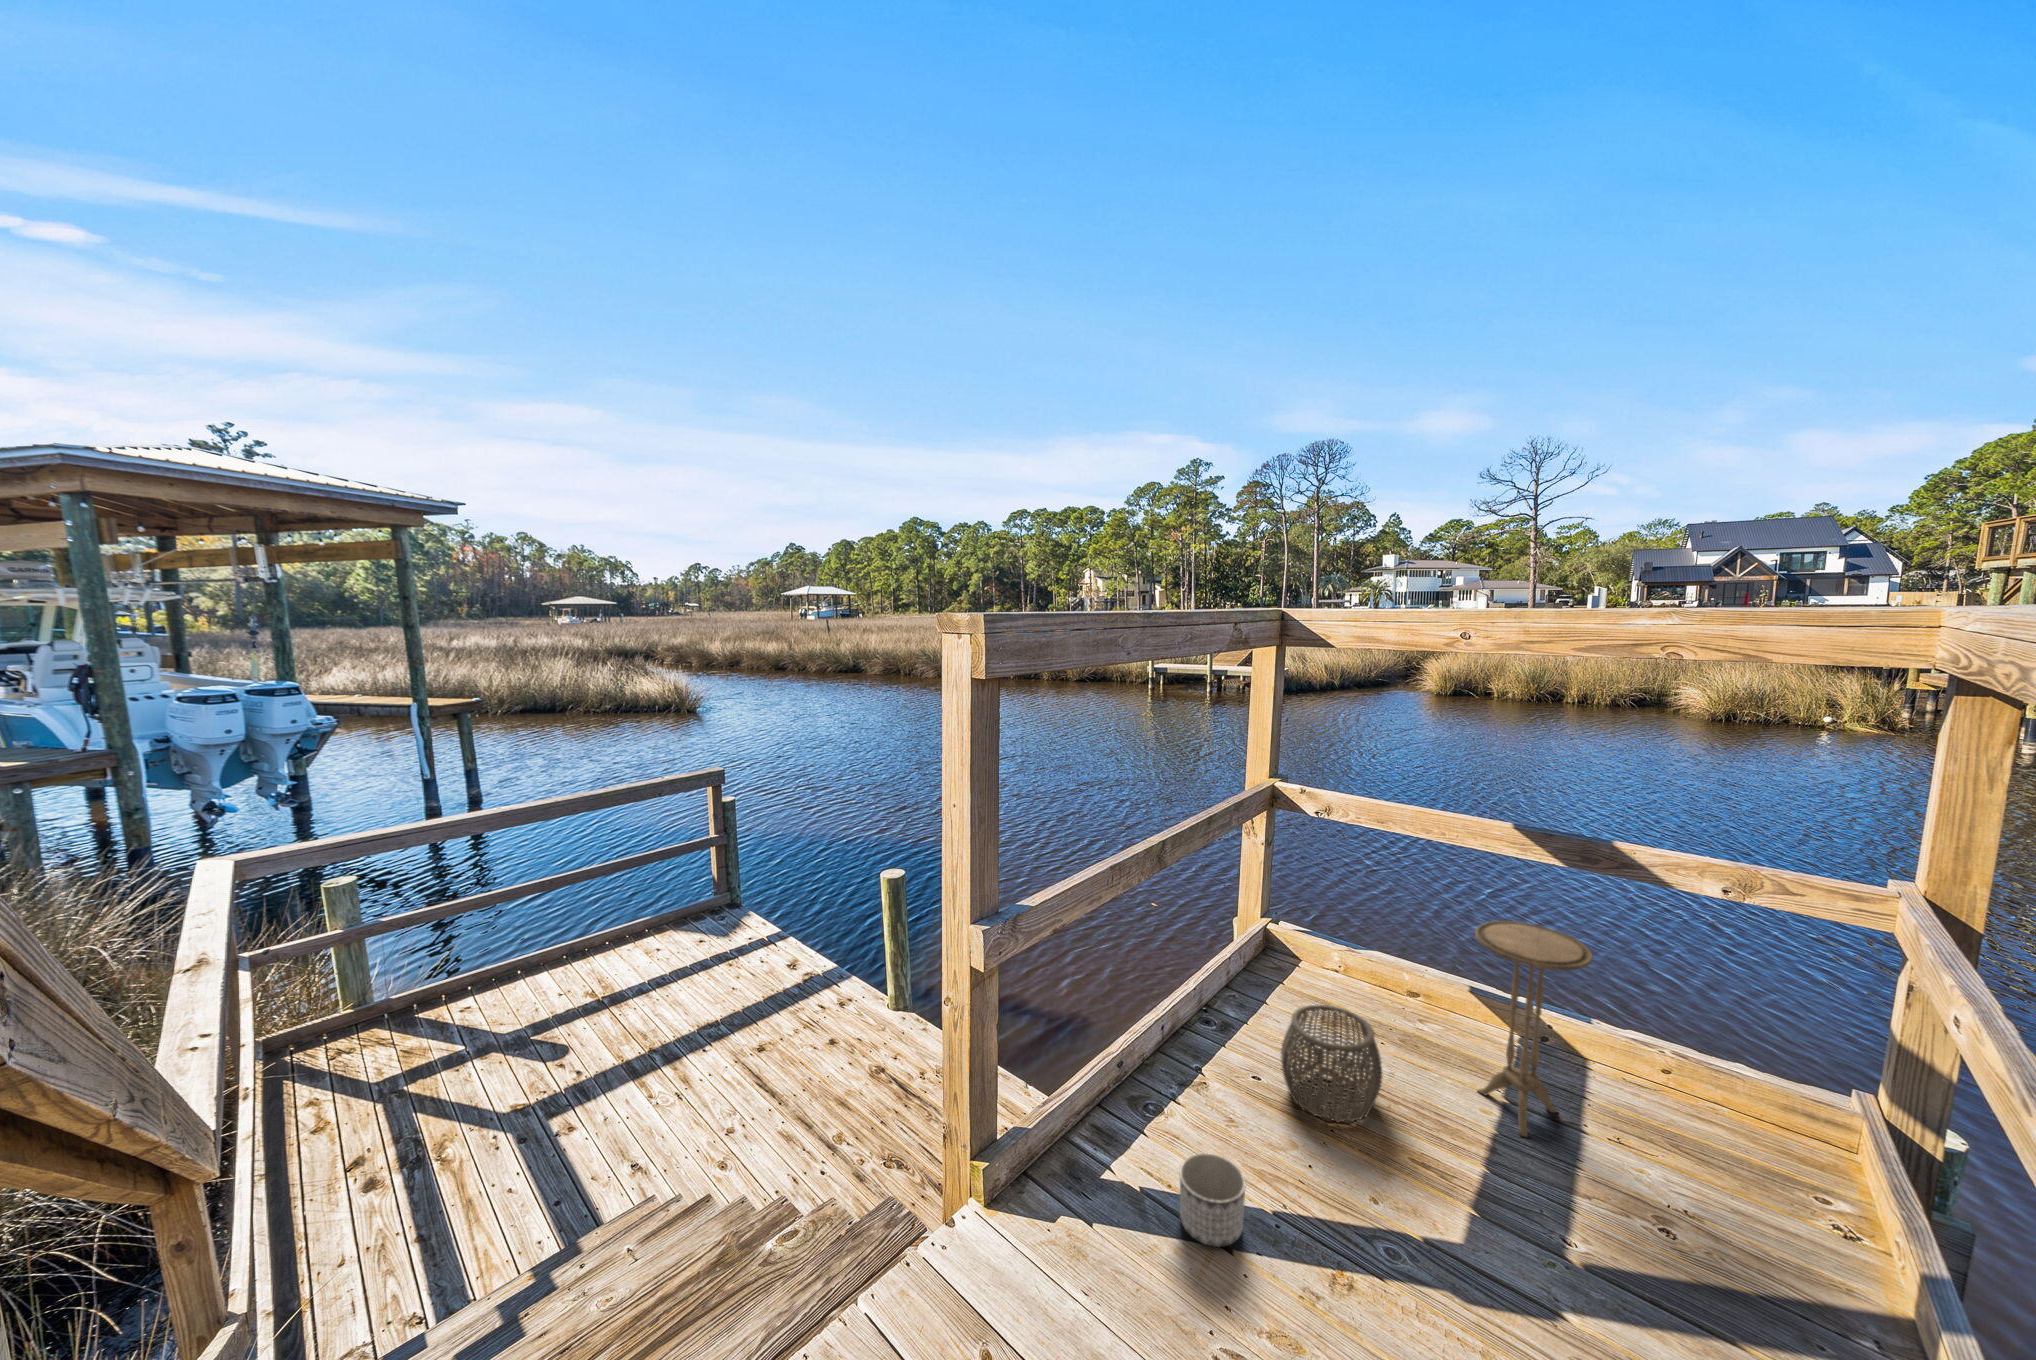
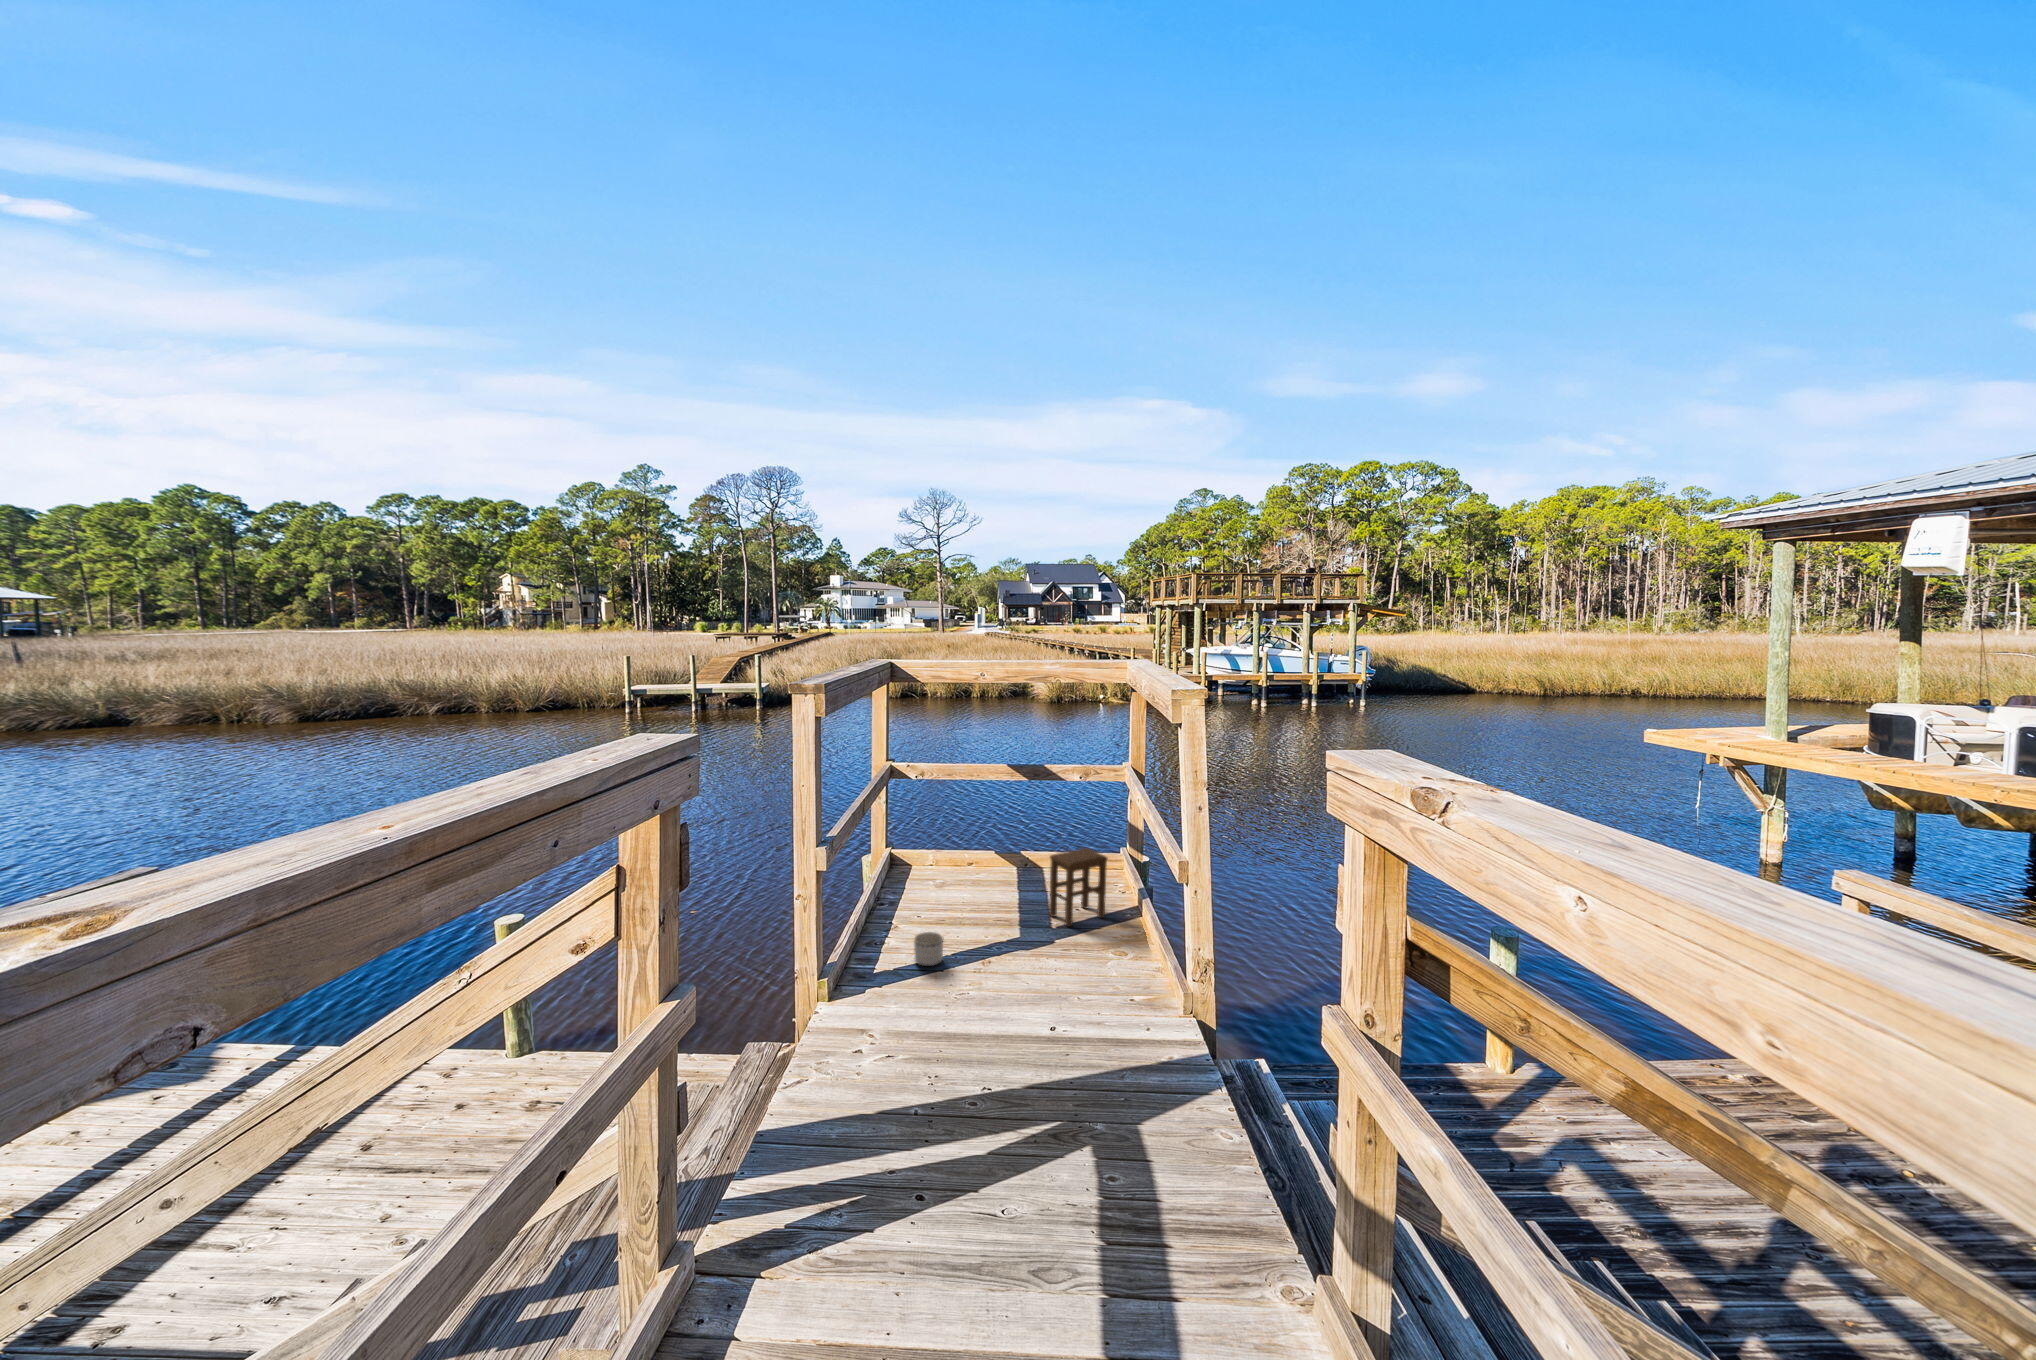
side table: present [1475,921,1593,1137] -> none [1004,810,1047,901]
woven basket: present [1281,1005,1382,1123] -> none [929,868,975,919]
stool: none [1573,1066,1789,1294] -> present [1049,848,1108,927]

